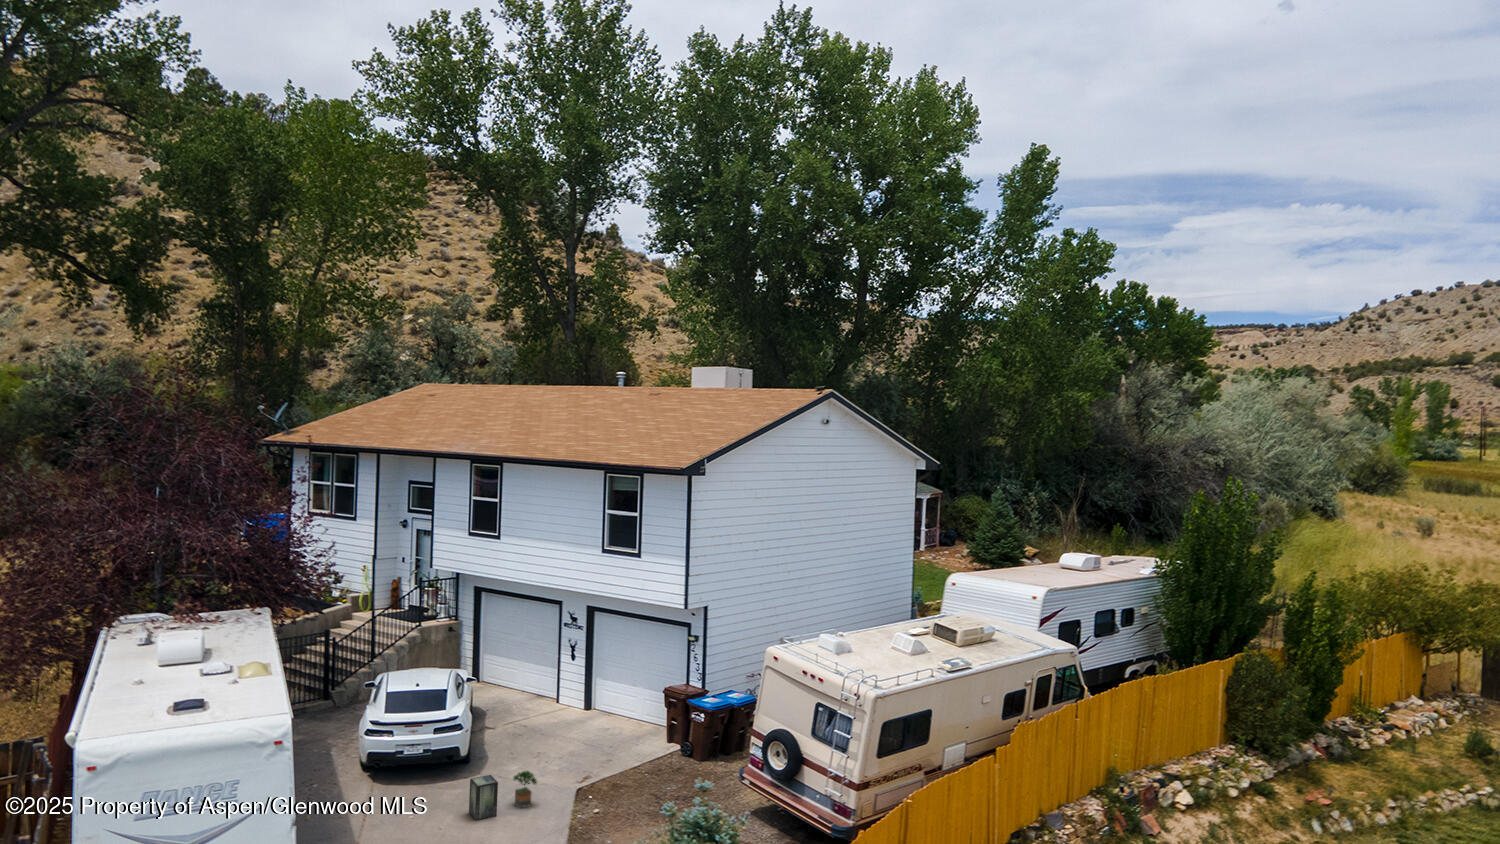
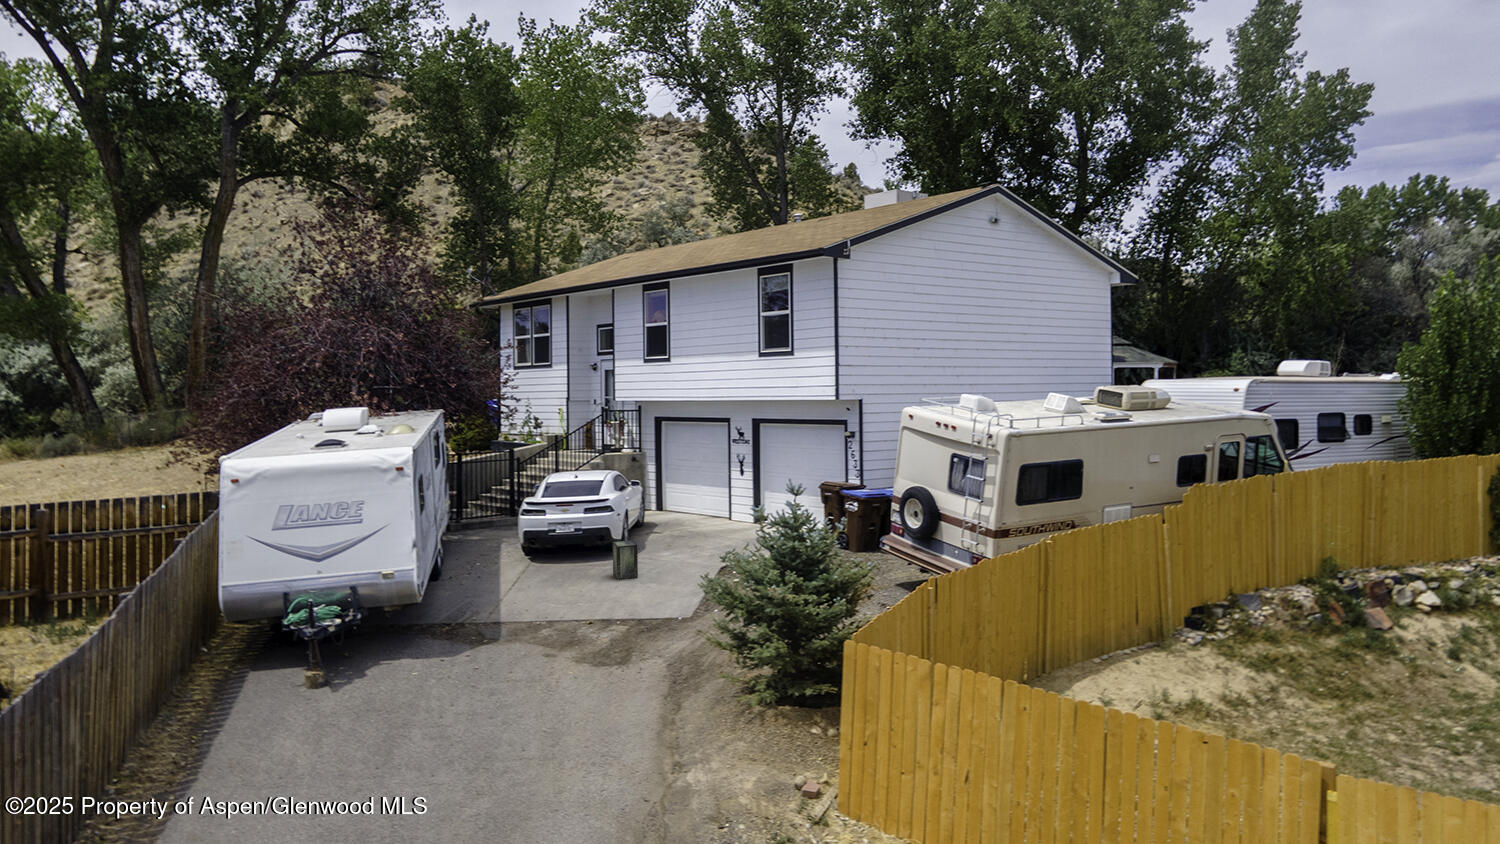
potted tree: present [513,771,537,808] -> none [654,539,678,575]

